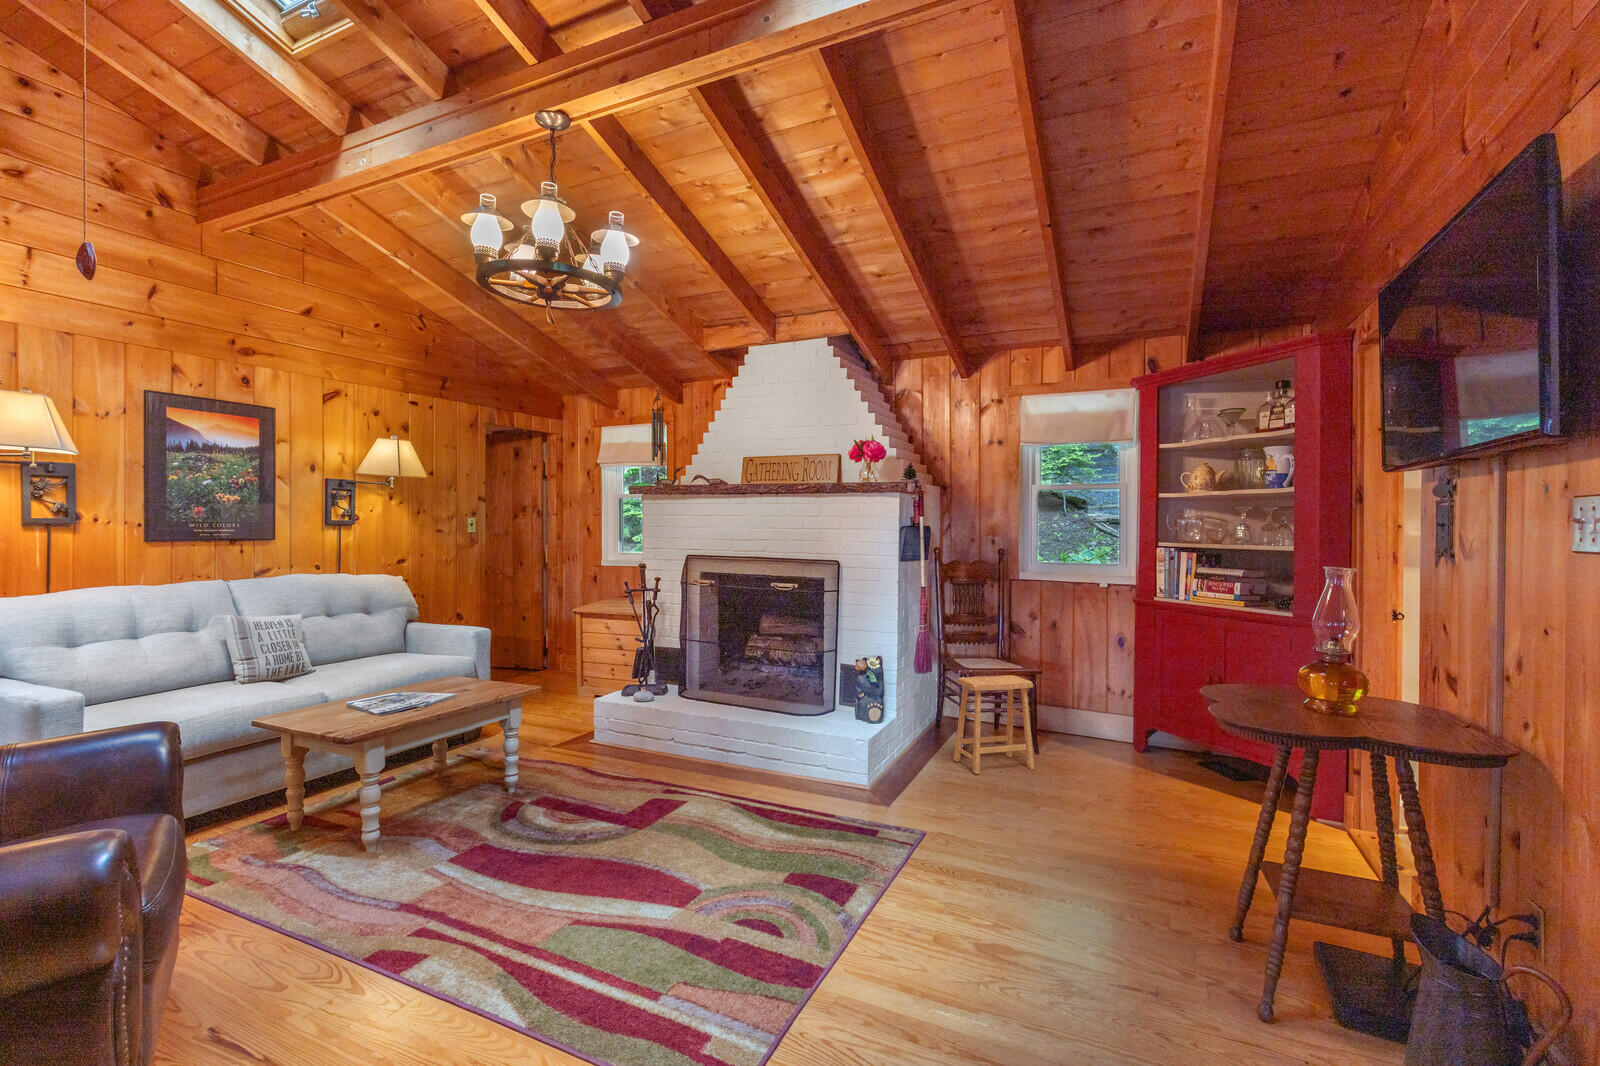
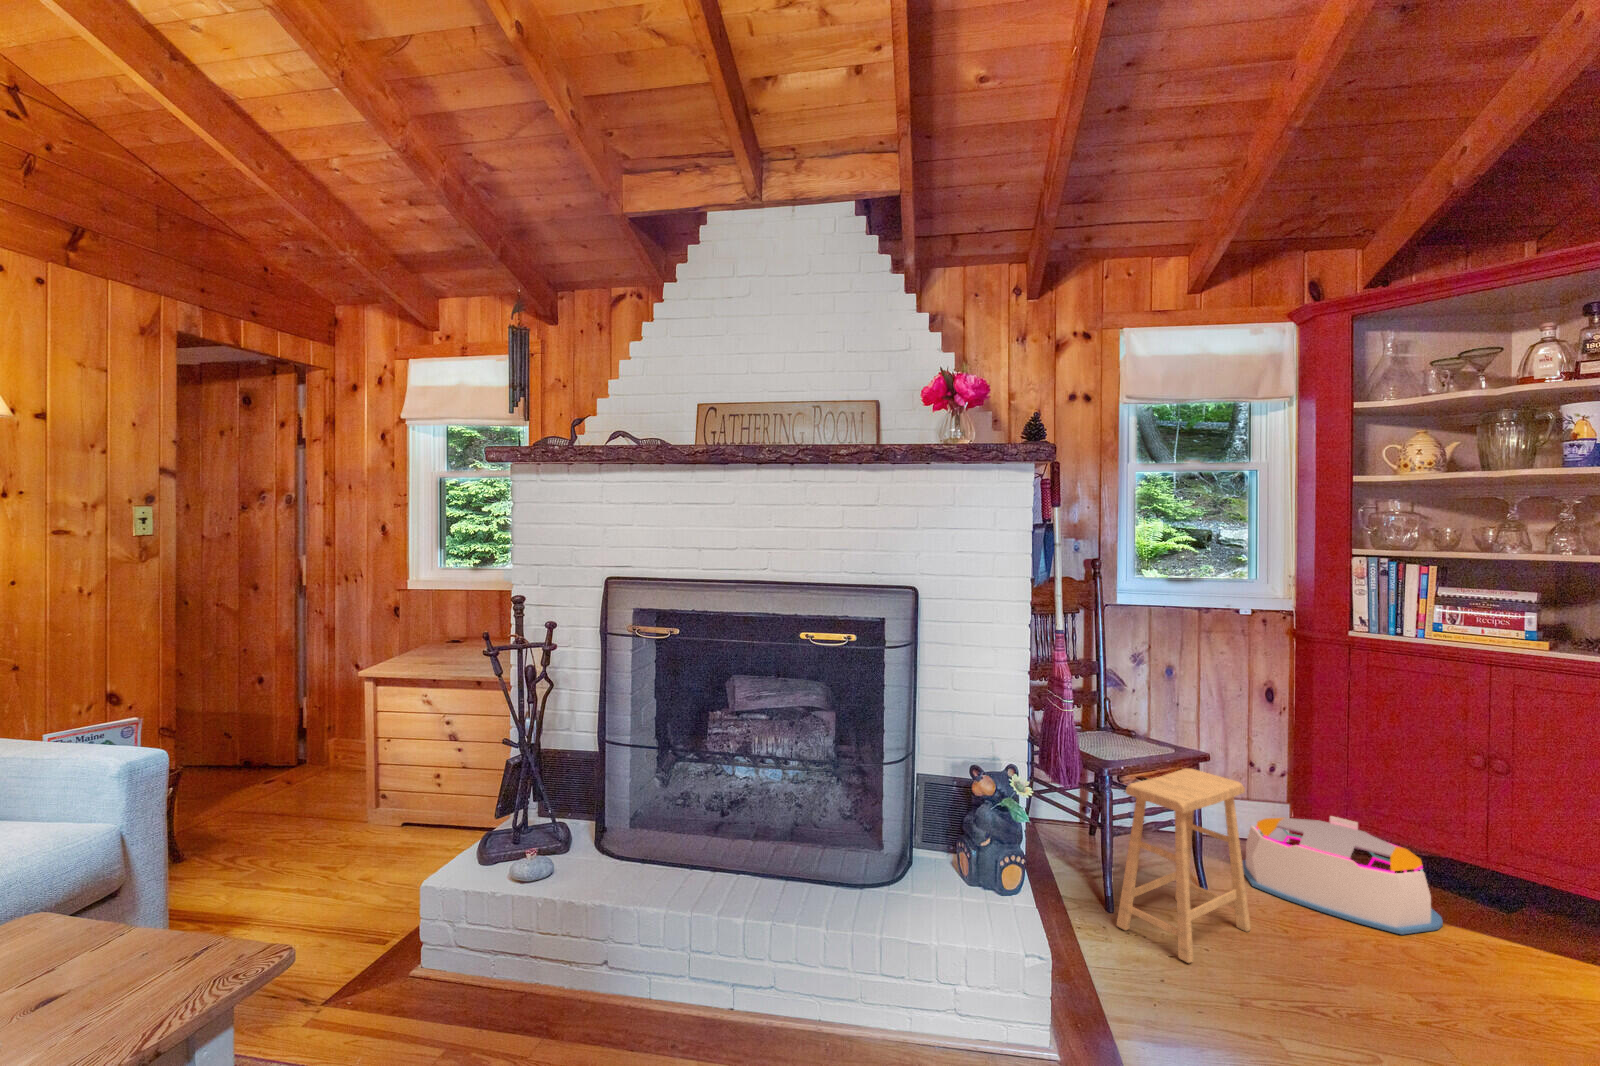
storage bin: none [1065,718,1172,780] -> present [1242,816,1443,935]

